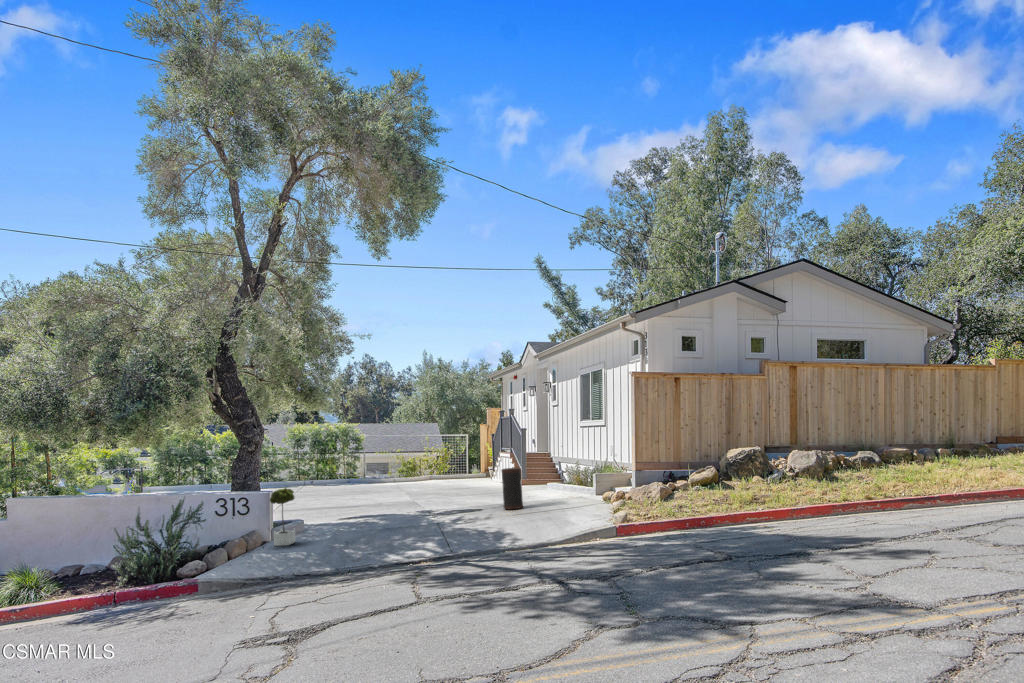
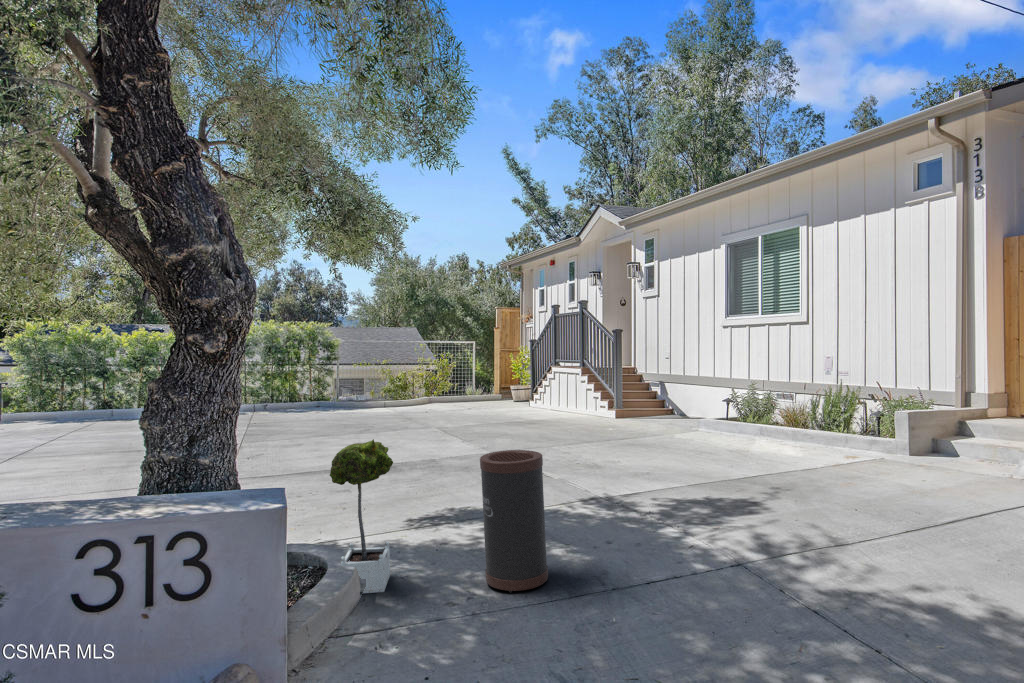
trash can: present [502,468,523,510] -> present [480,450,548,593]

